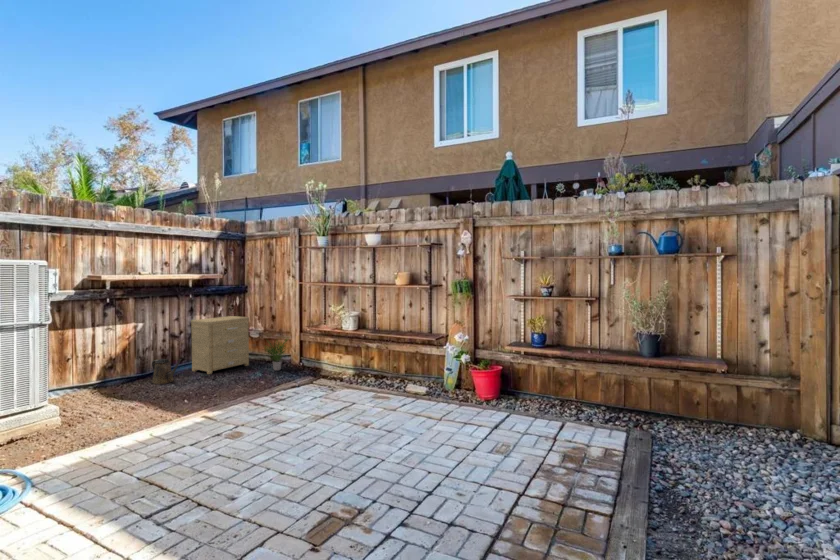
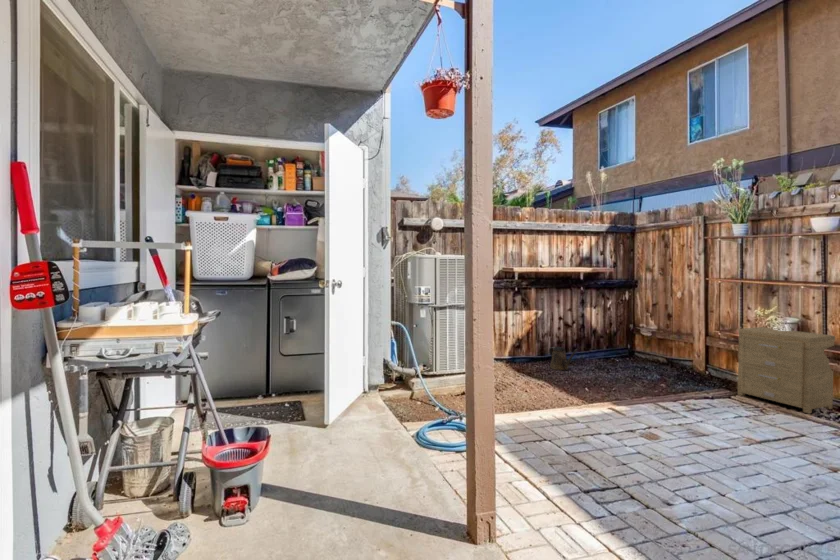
side table: present [191,316,249,374] -> present [738,327,835,413]
potted plant: present [265,340,287,371] -> none [656,335,694,375]

